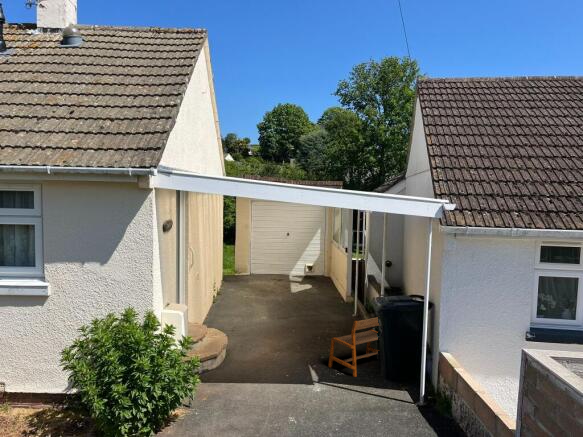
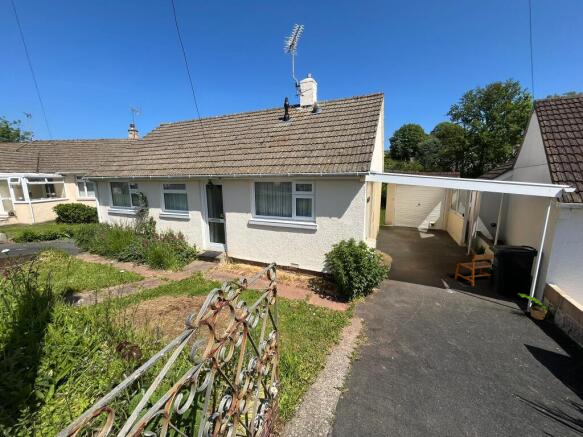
potted plant: none [410,384,452,425] -> present [518,293,547,320]

